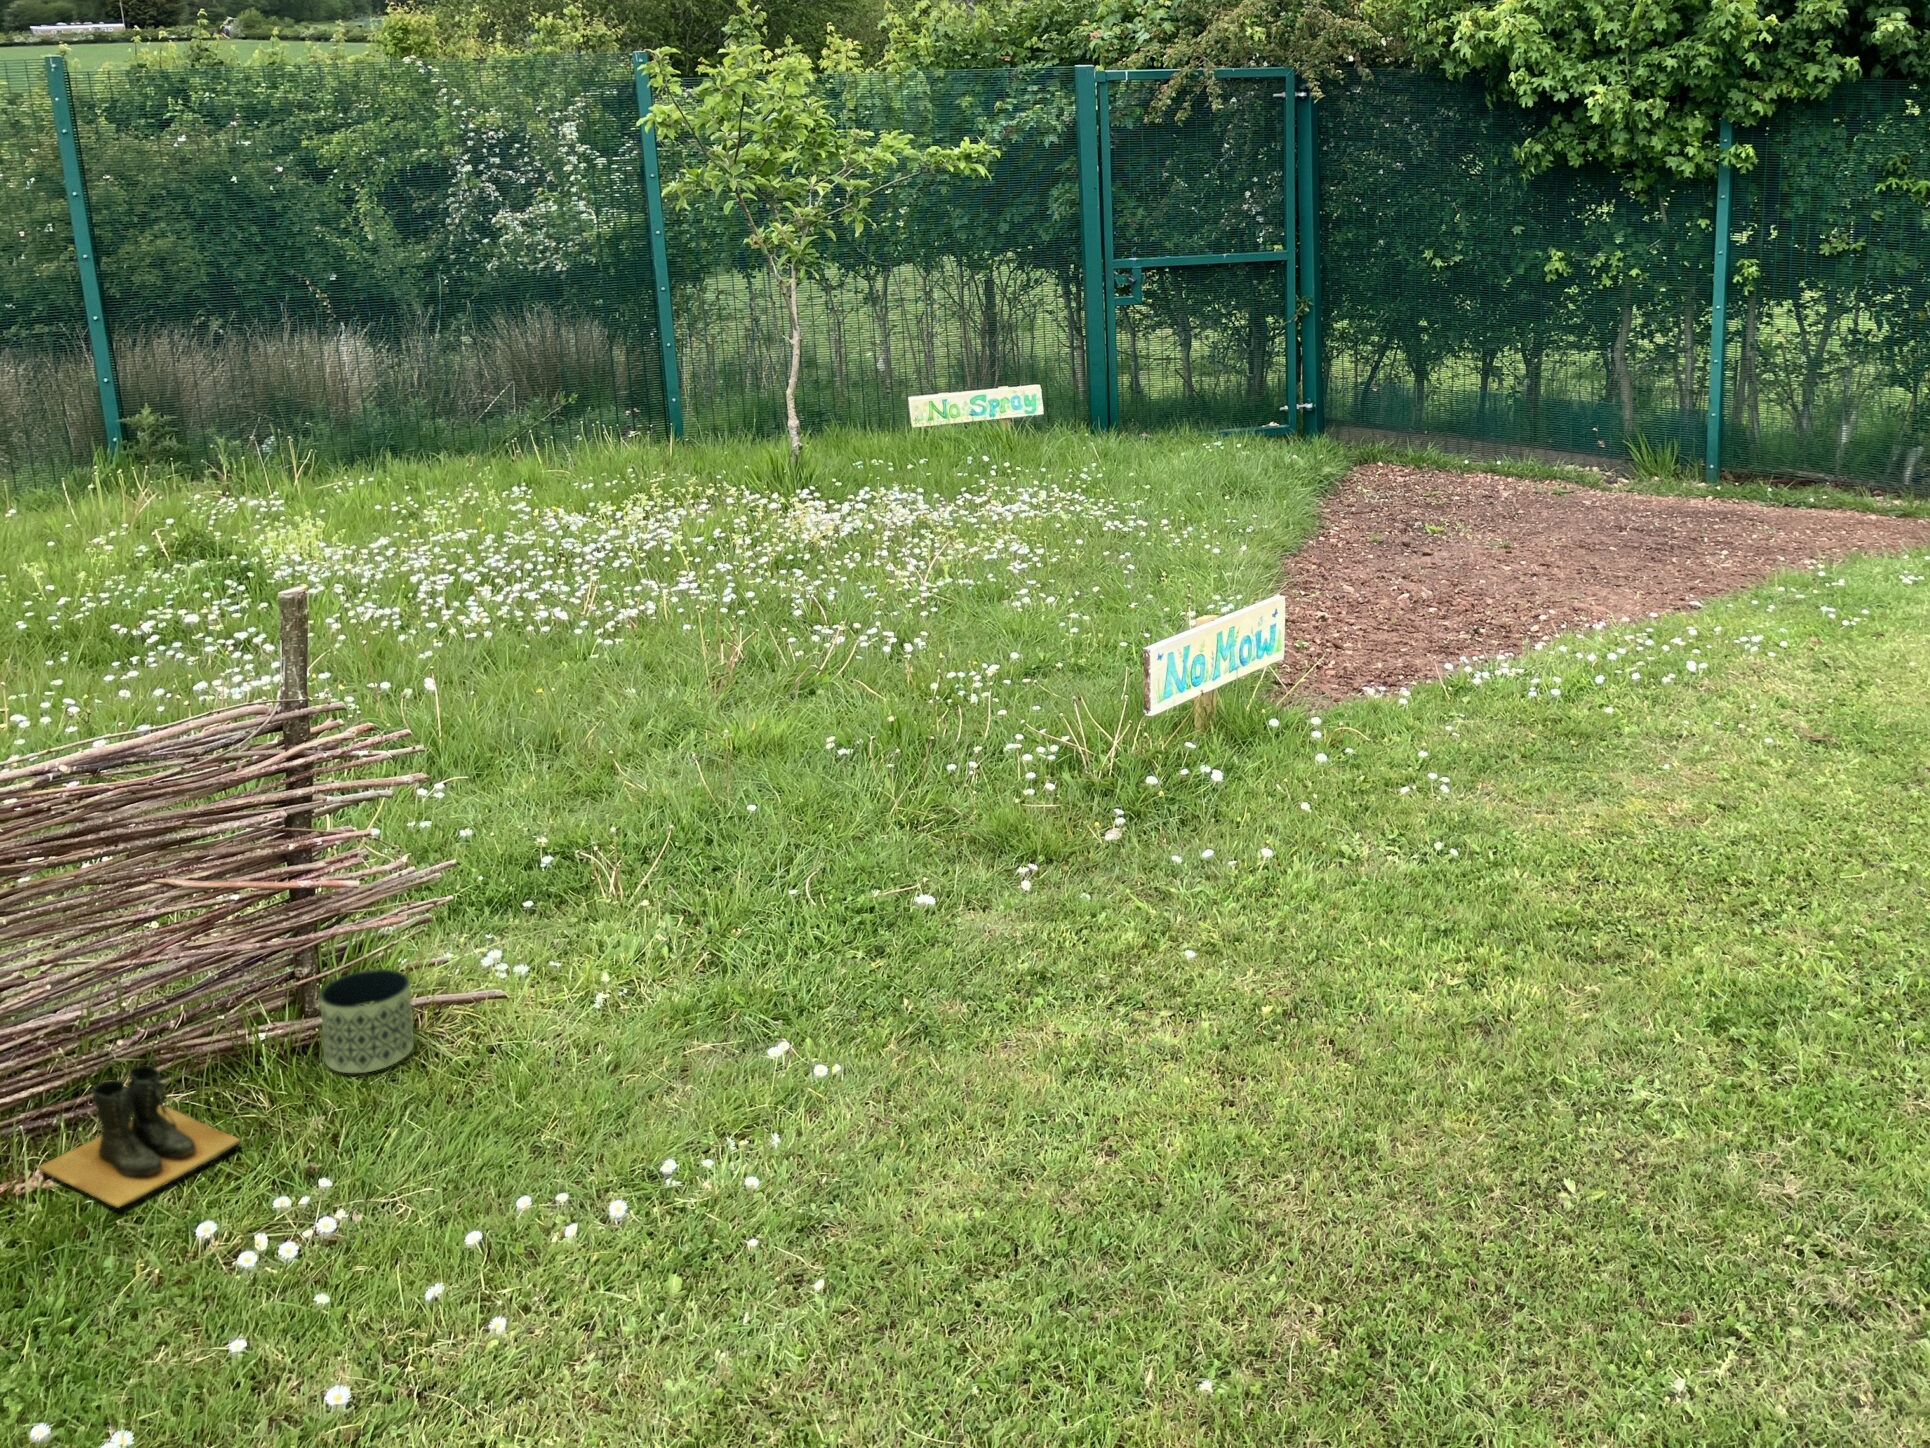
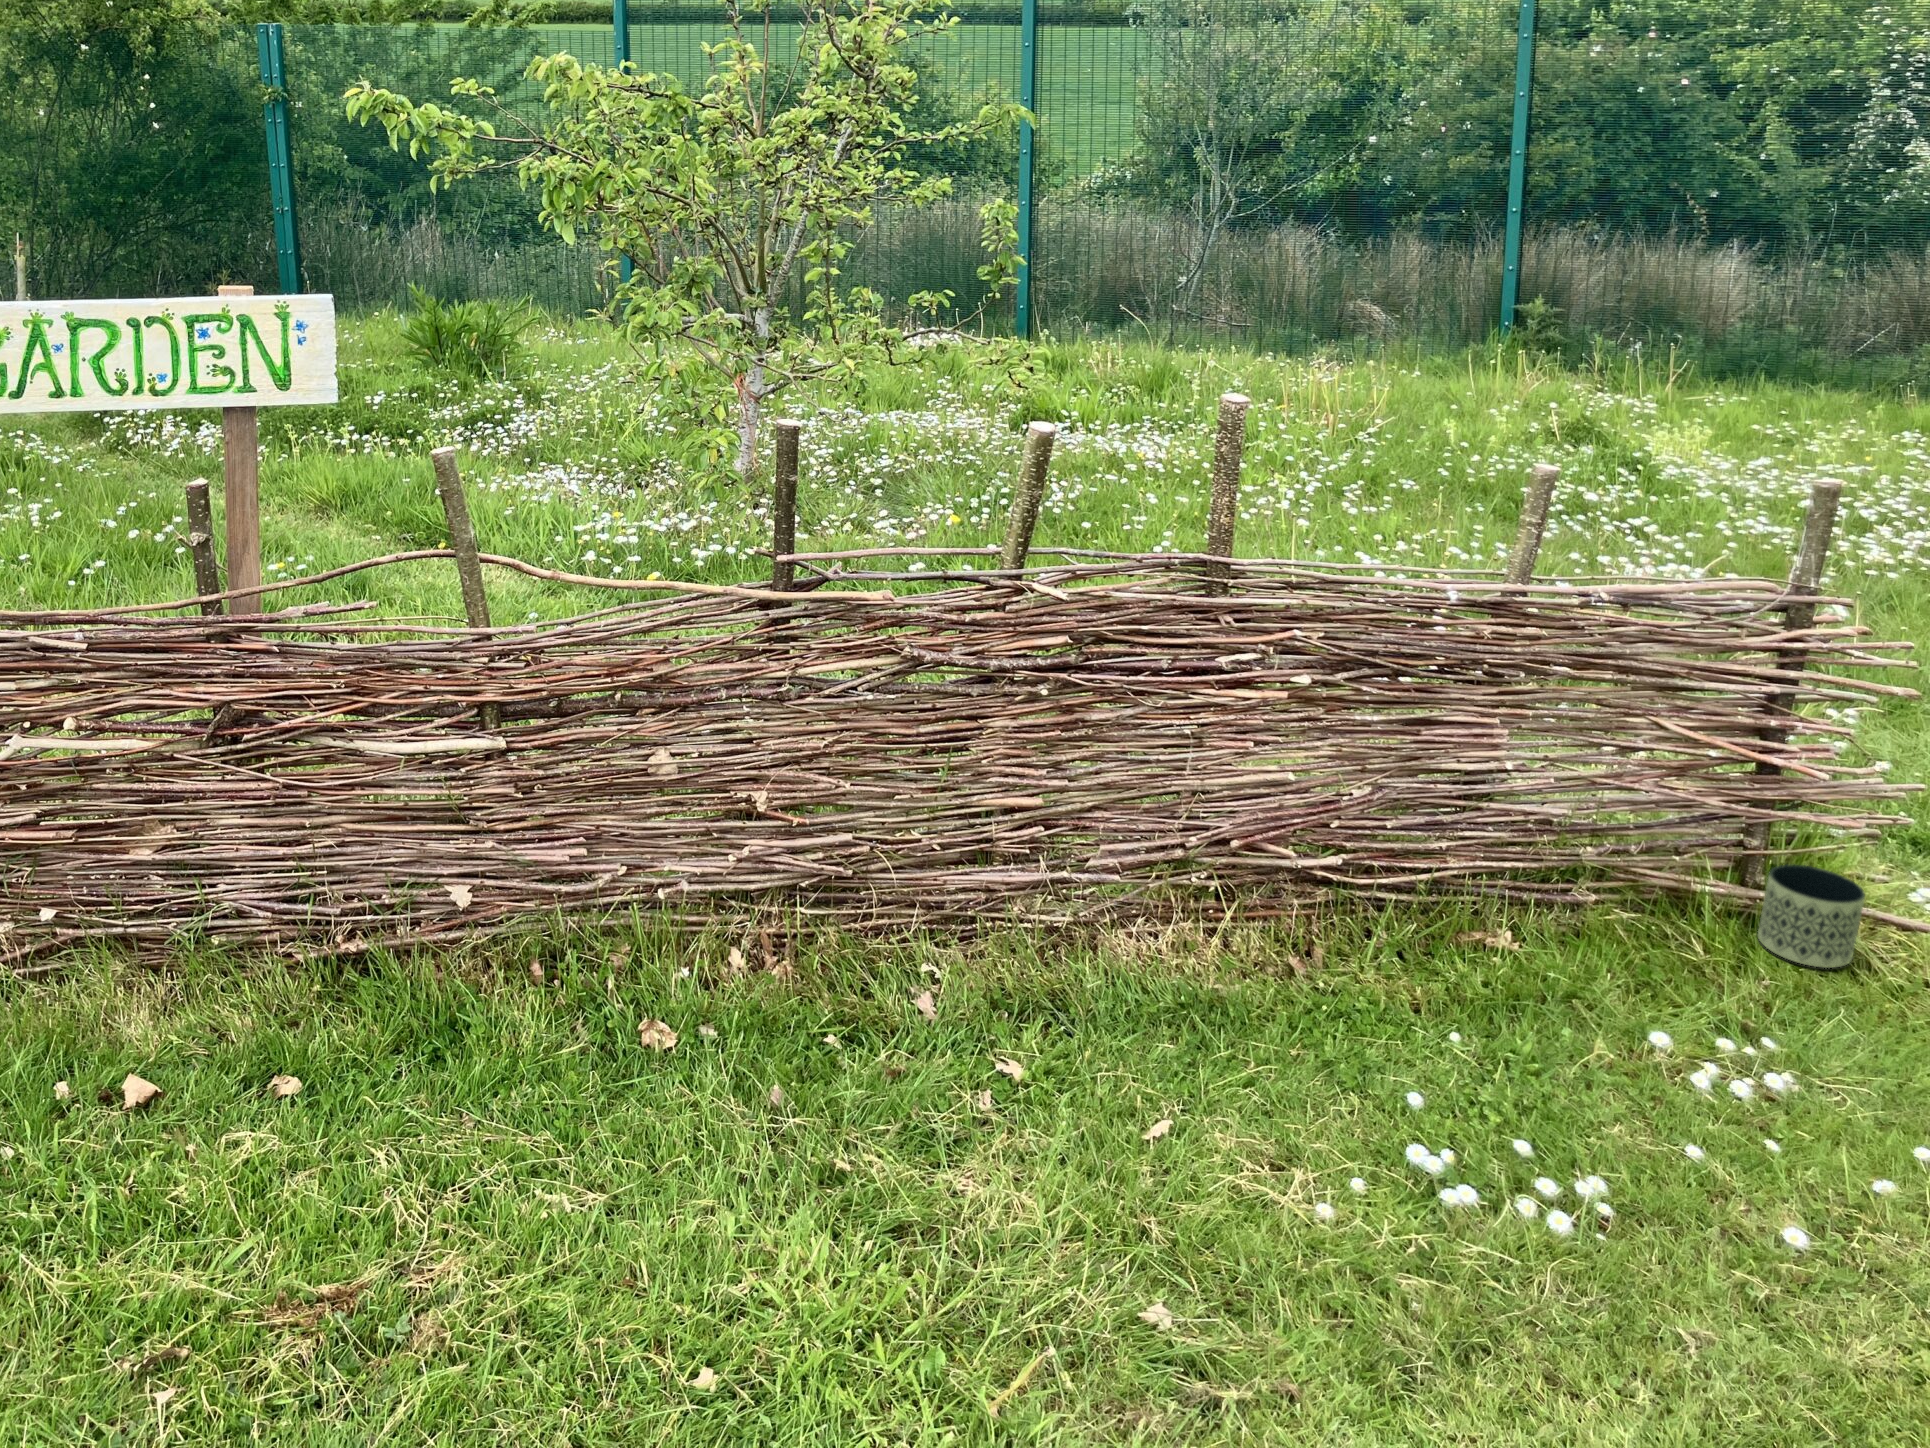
boots: present [38,1066,241,1208] -> none [1509,875,1686,989]

